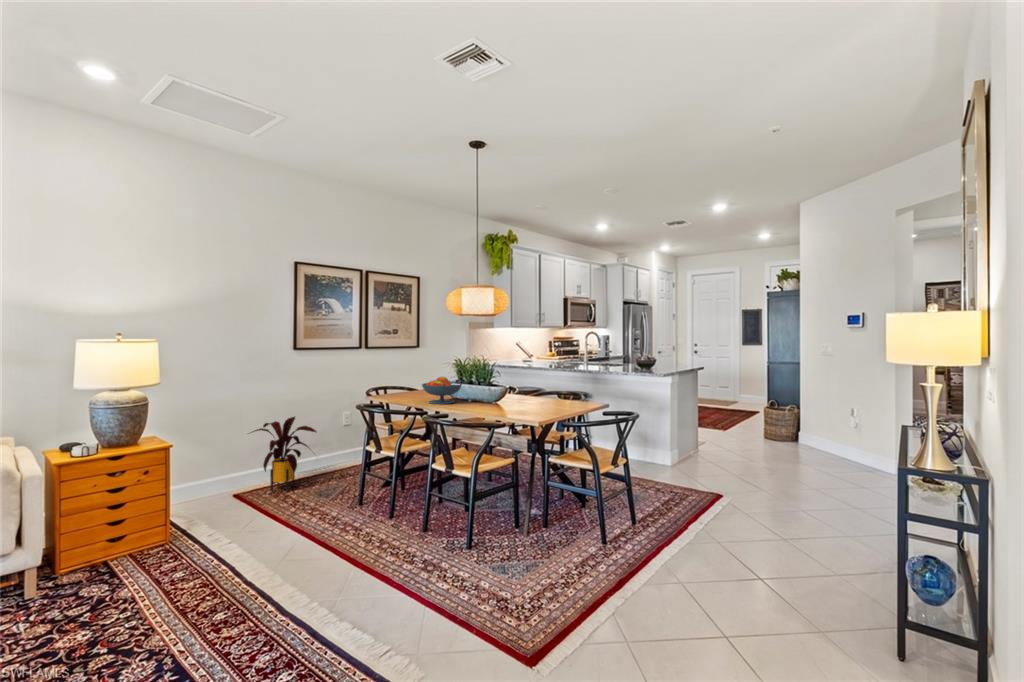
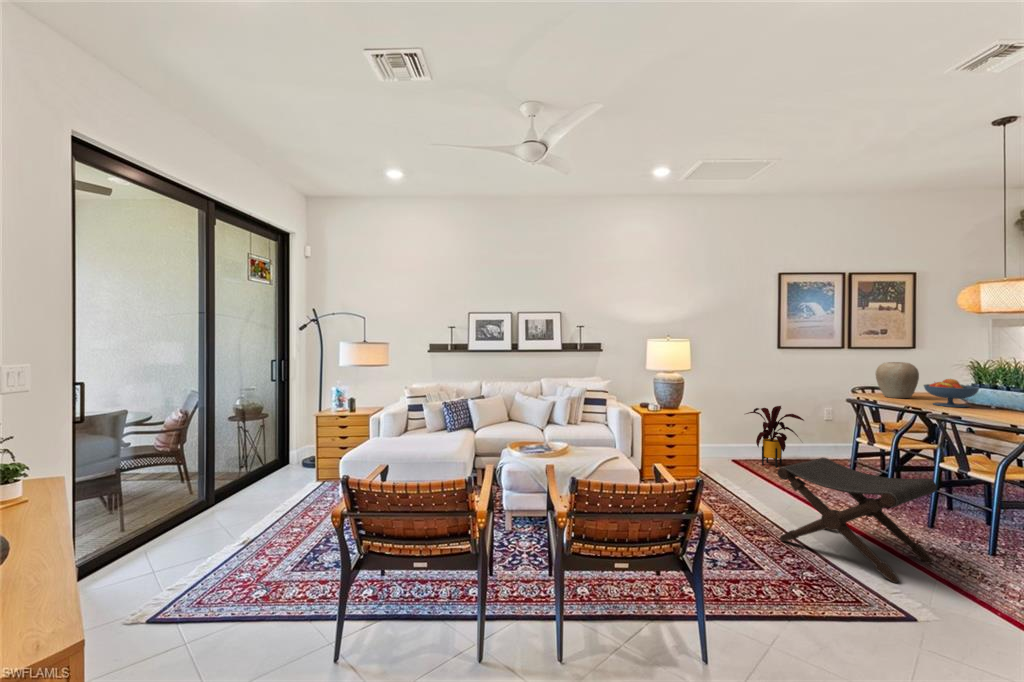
vase: none [384,362,419,398] -> present [876,362,919,398]
footstool: none [248,489,427,645] -> present [777,458,937,583]

